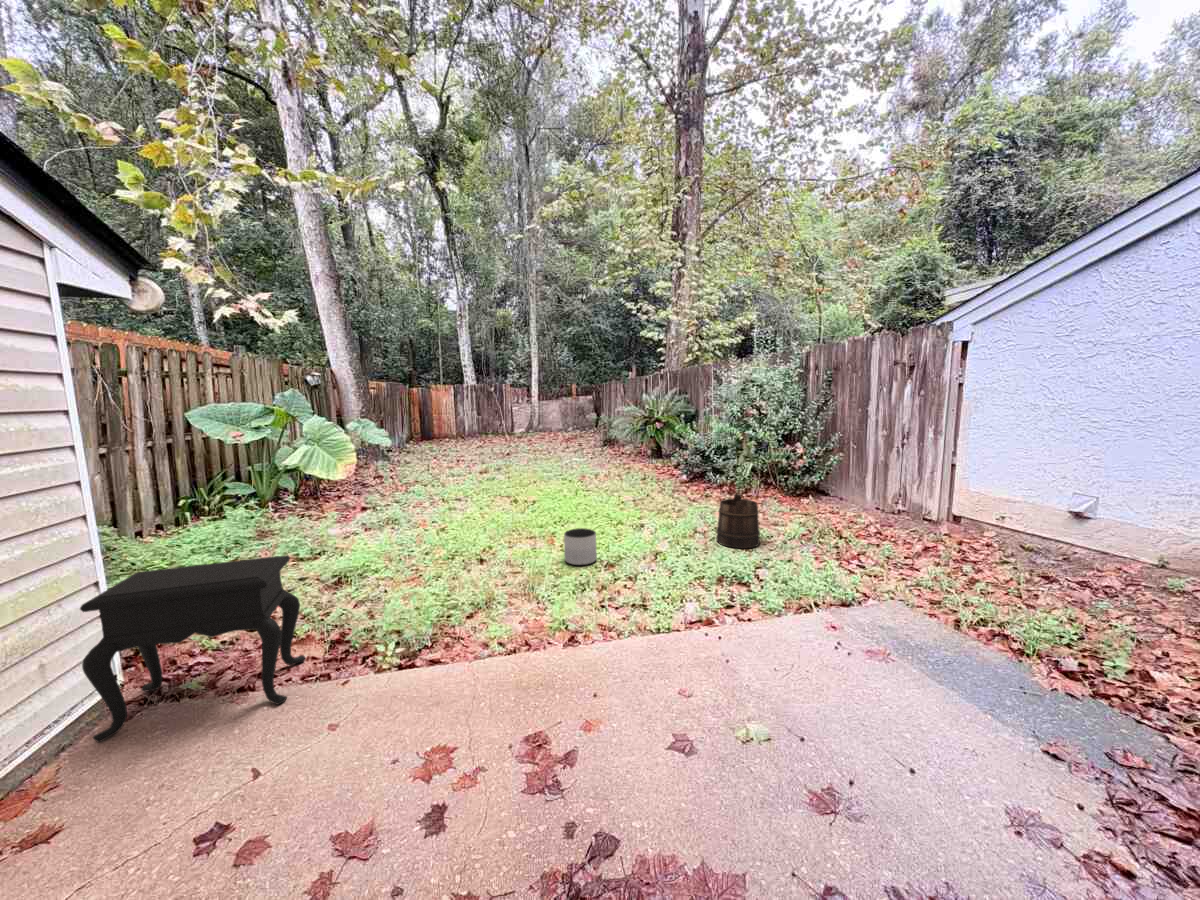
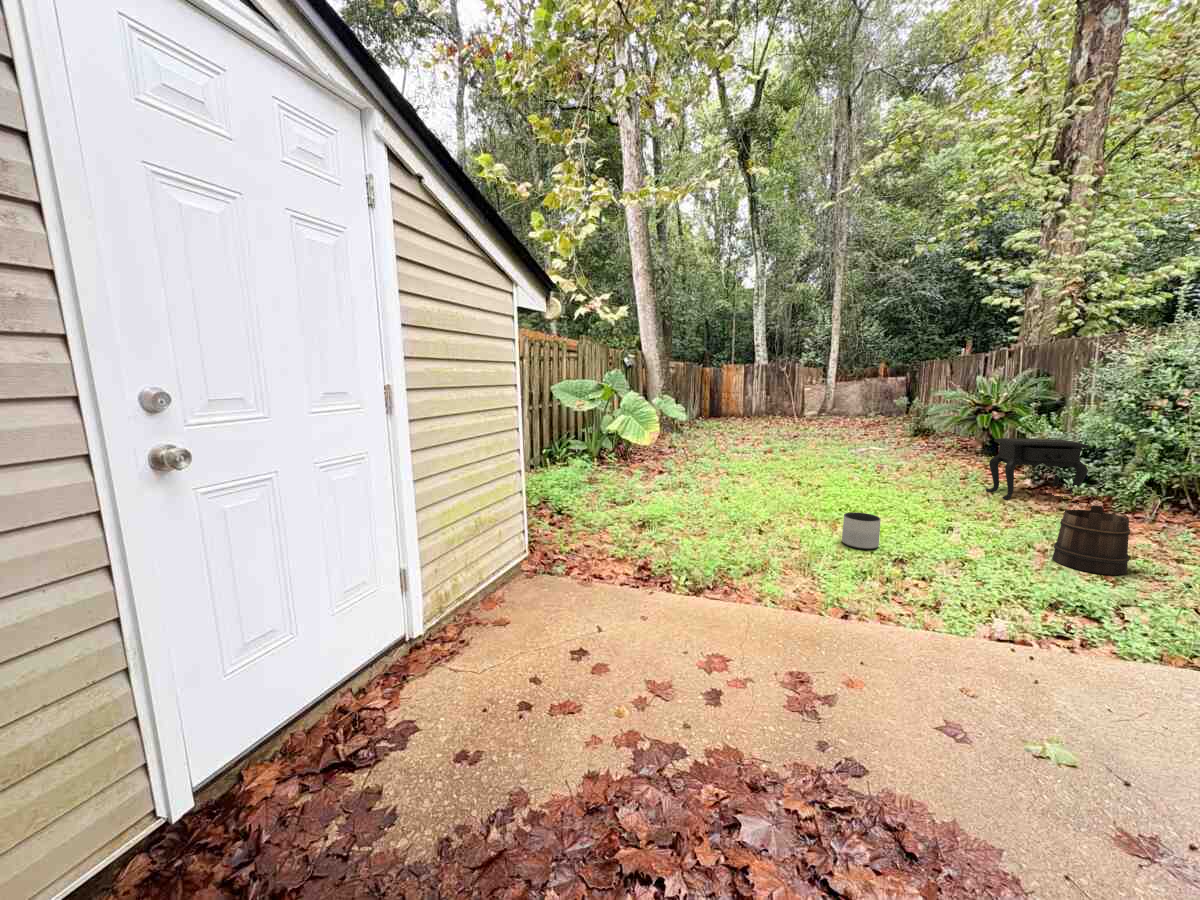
side table: present [80,555,305,742] -> present [986,438,1089,503]

